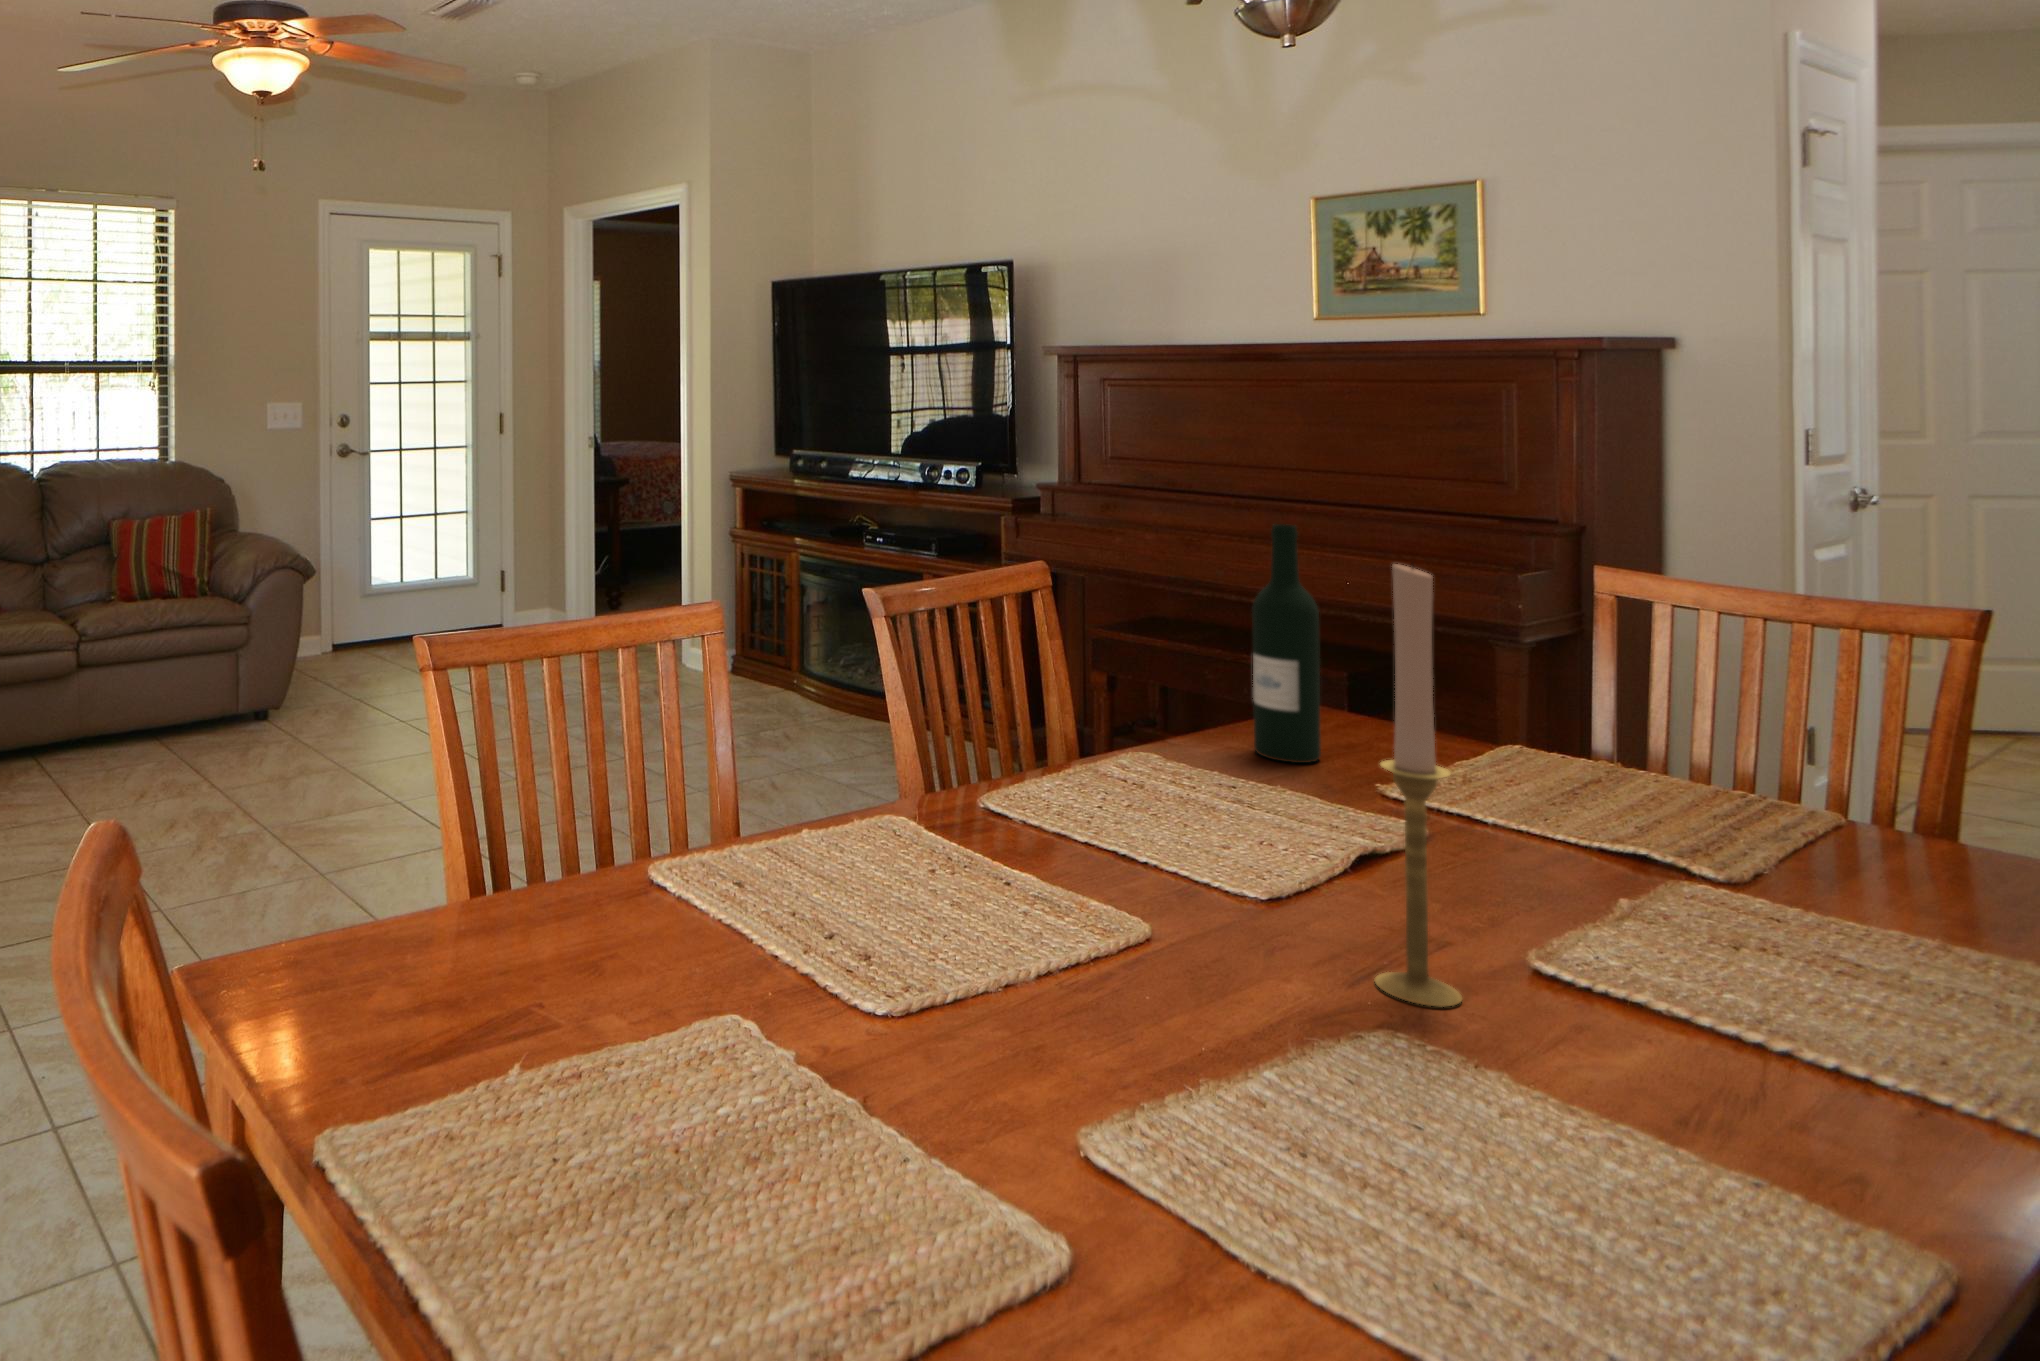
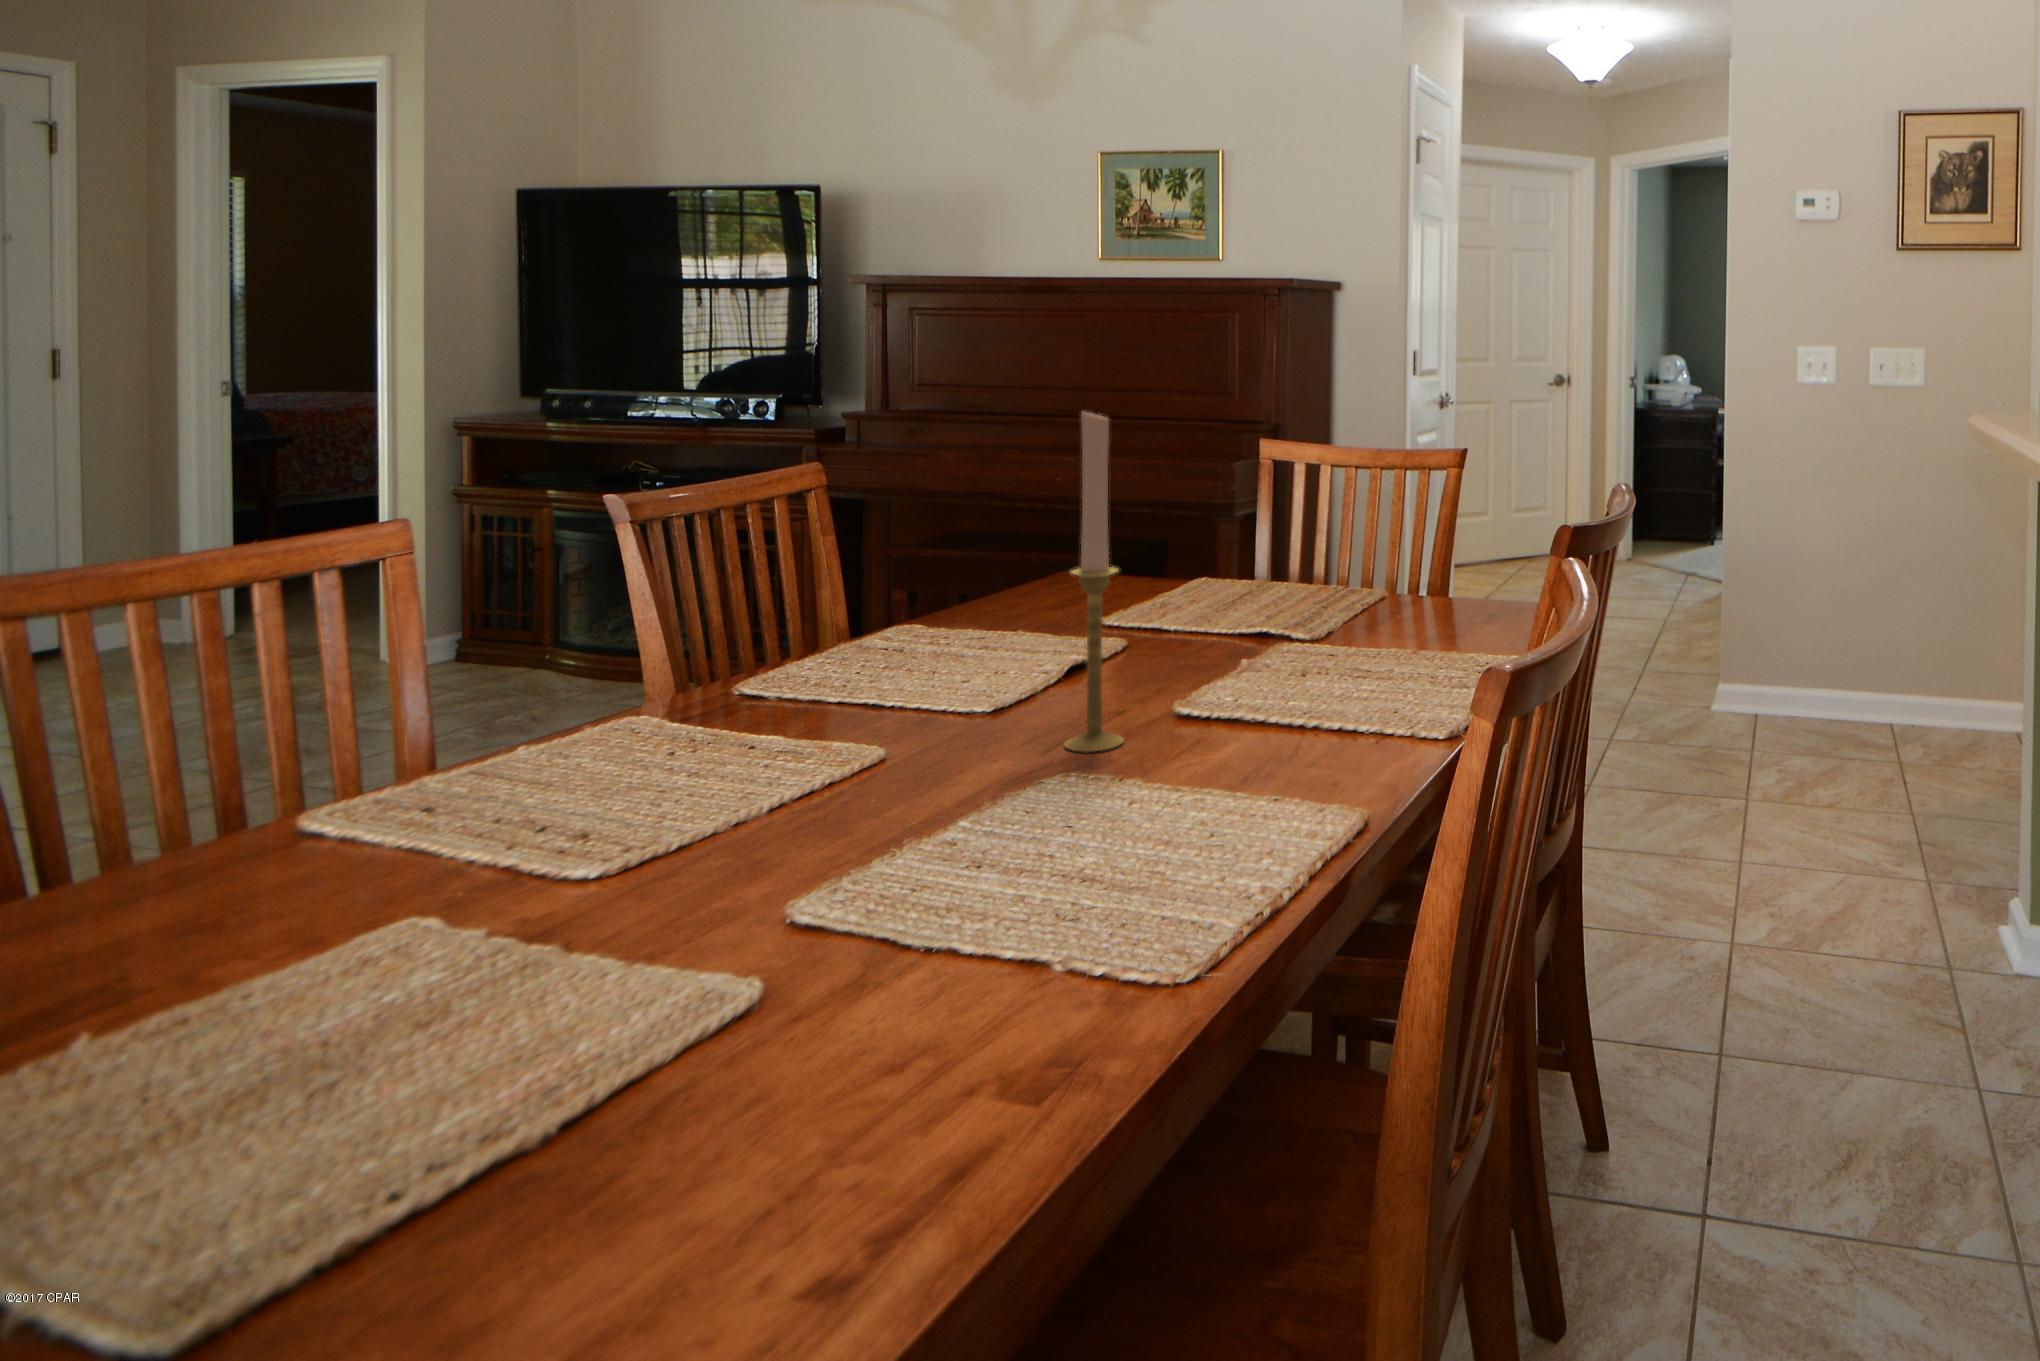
wine bottle: present [1252,524,1321,763] -> none [1009,411,1062,612]

